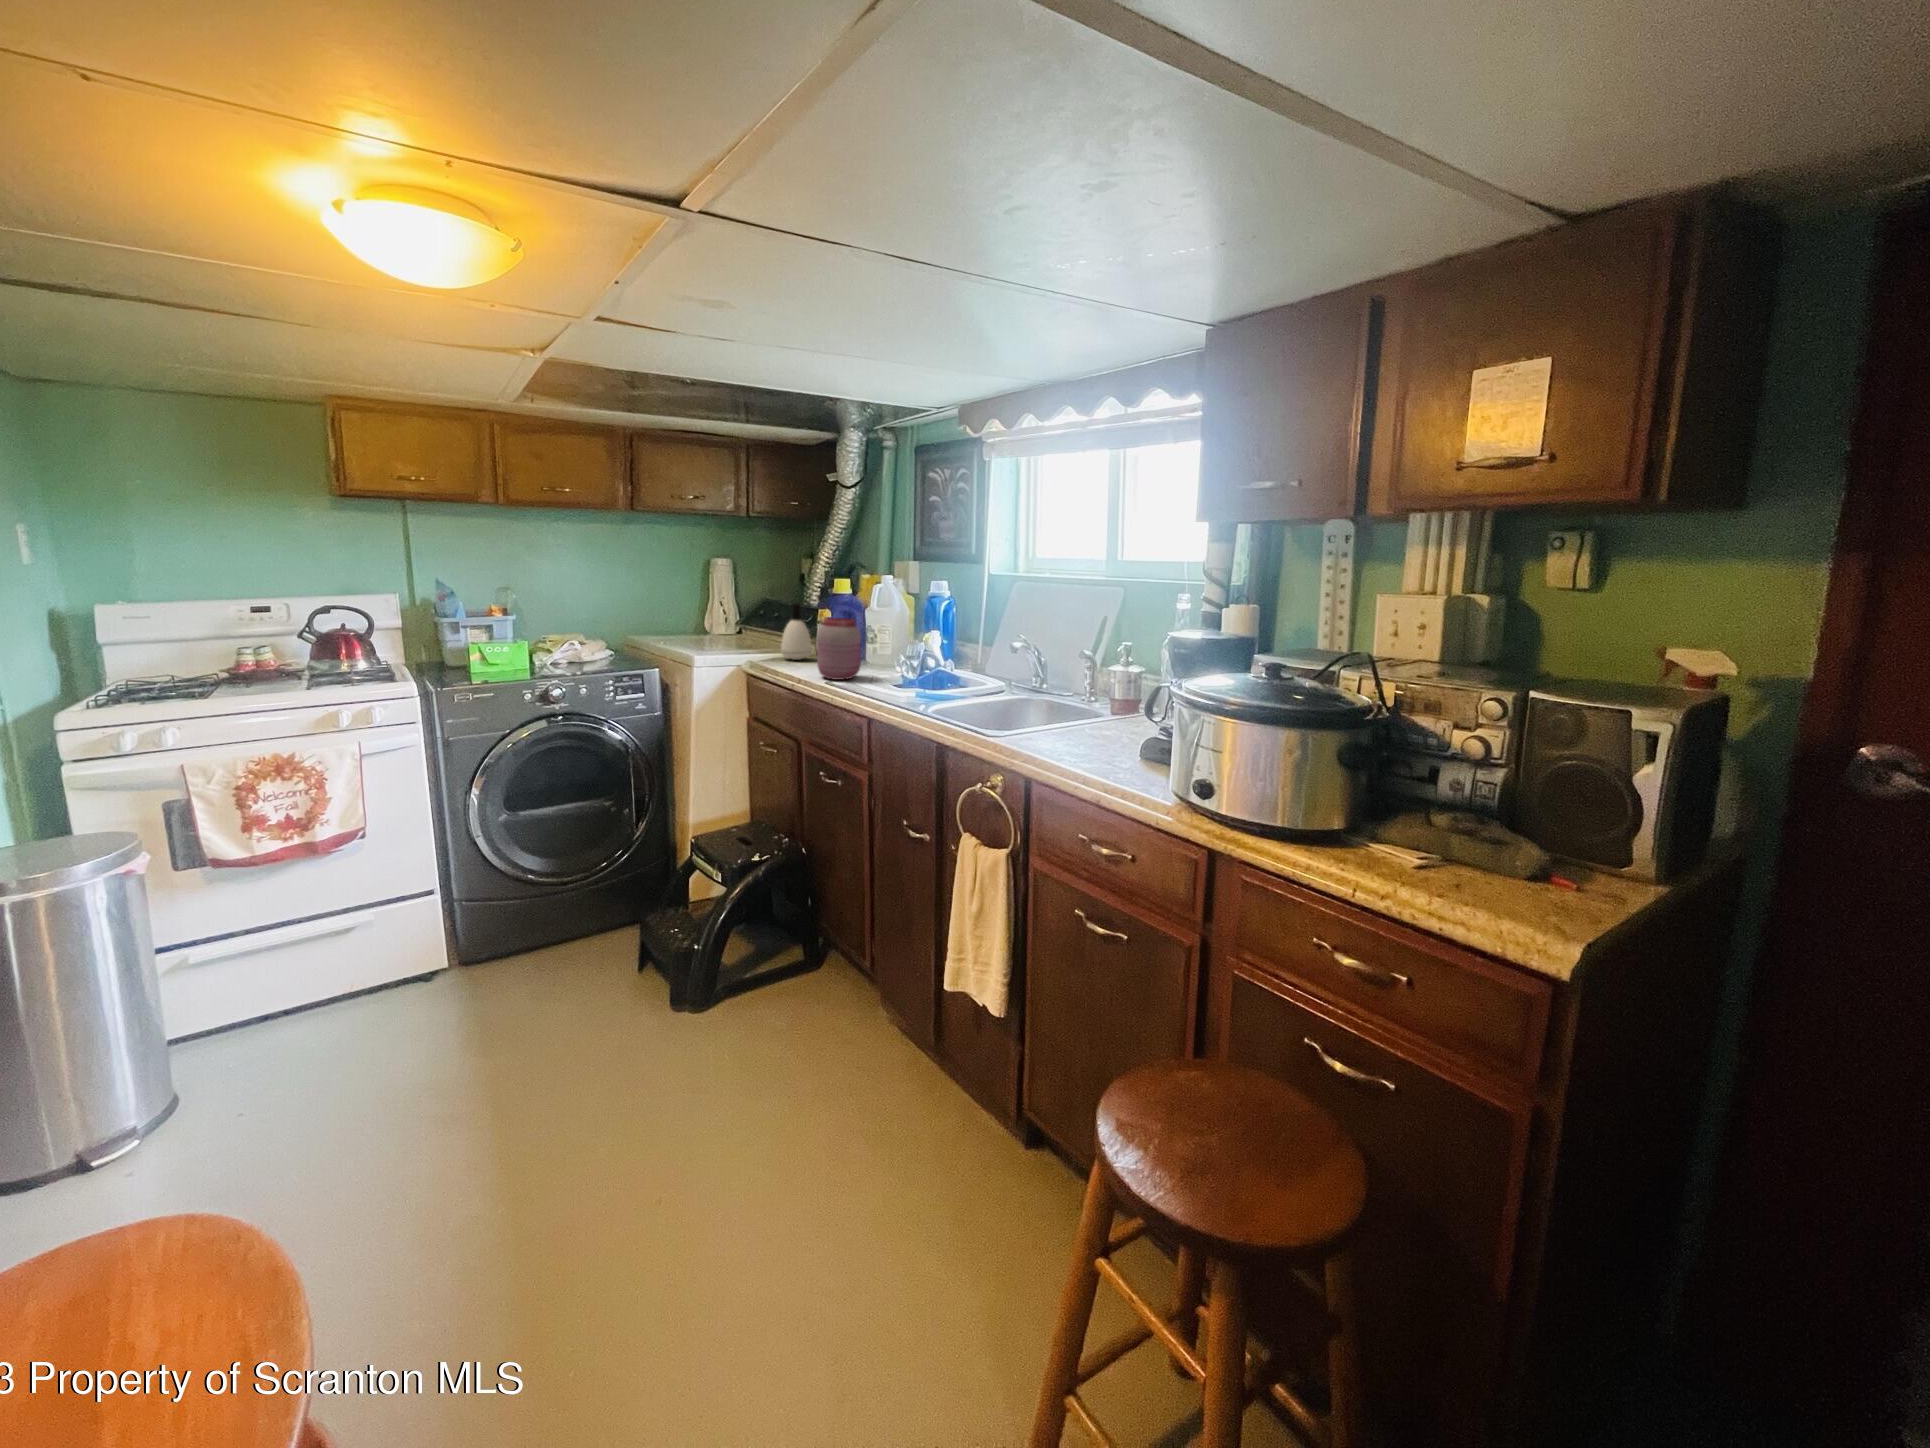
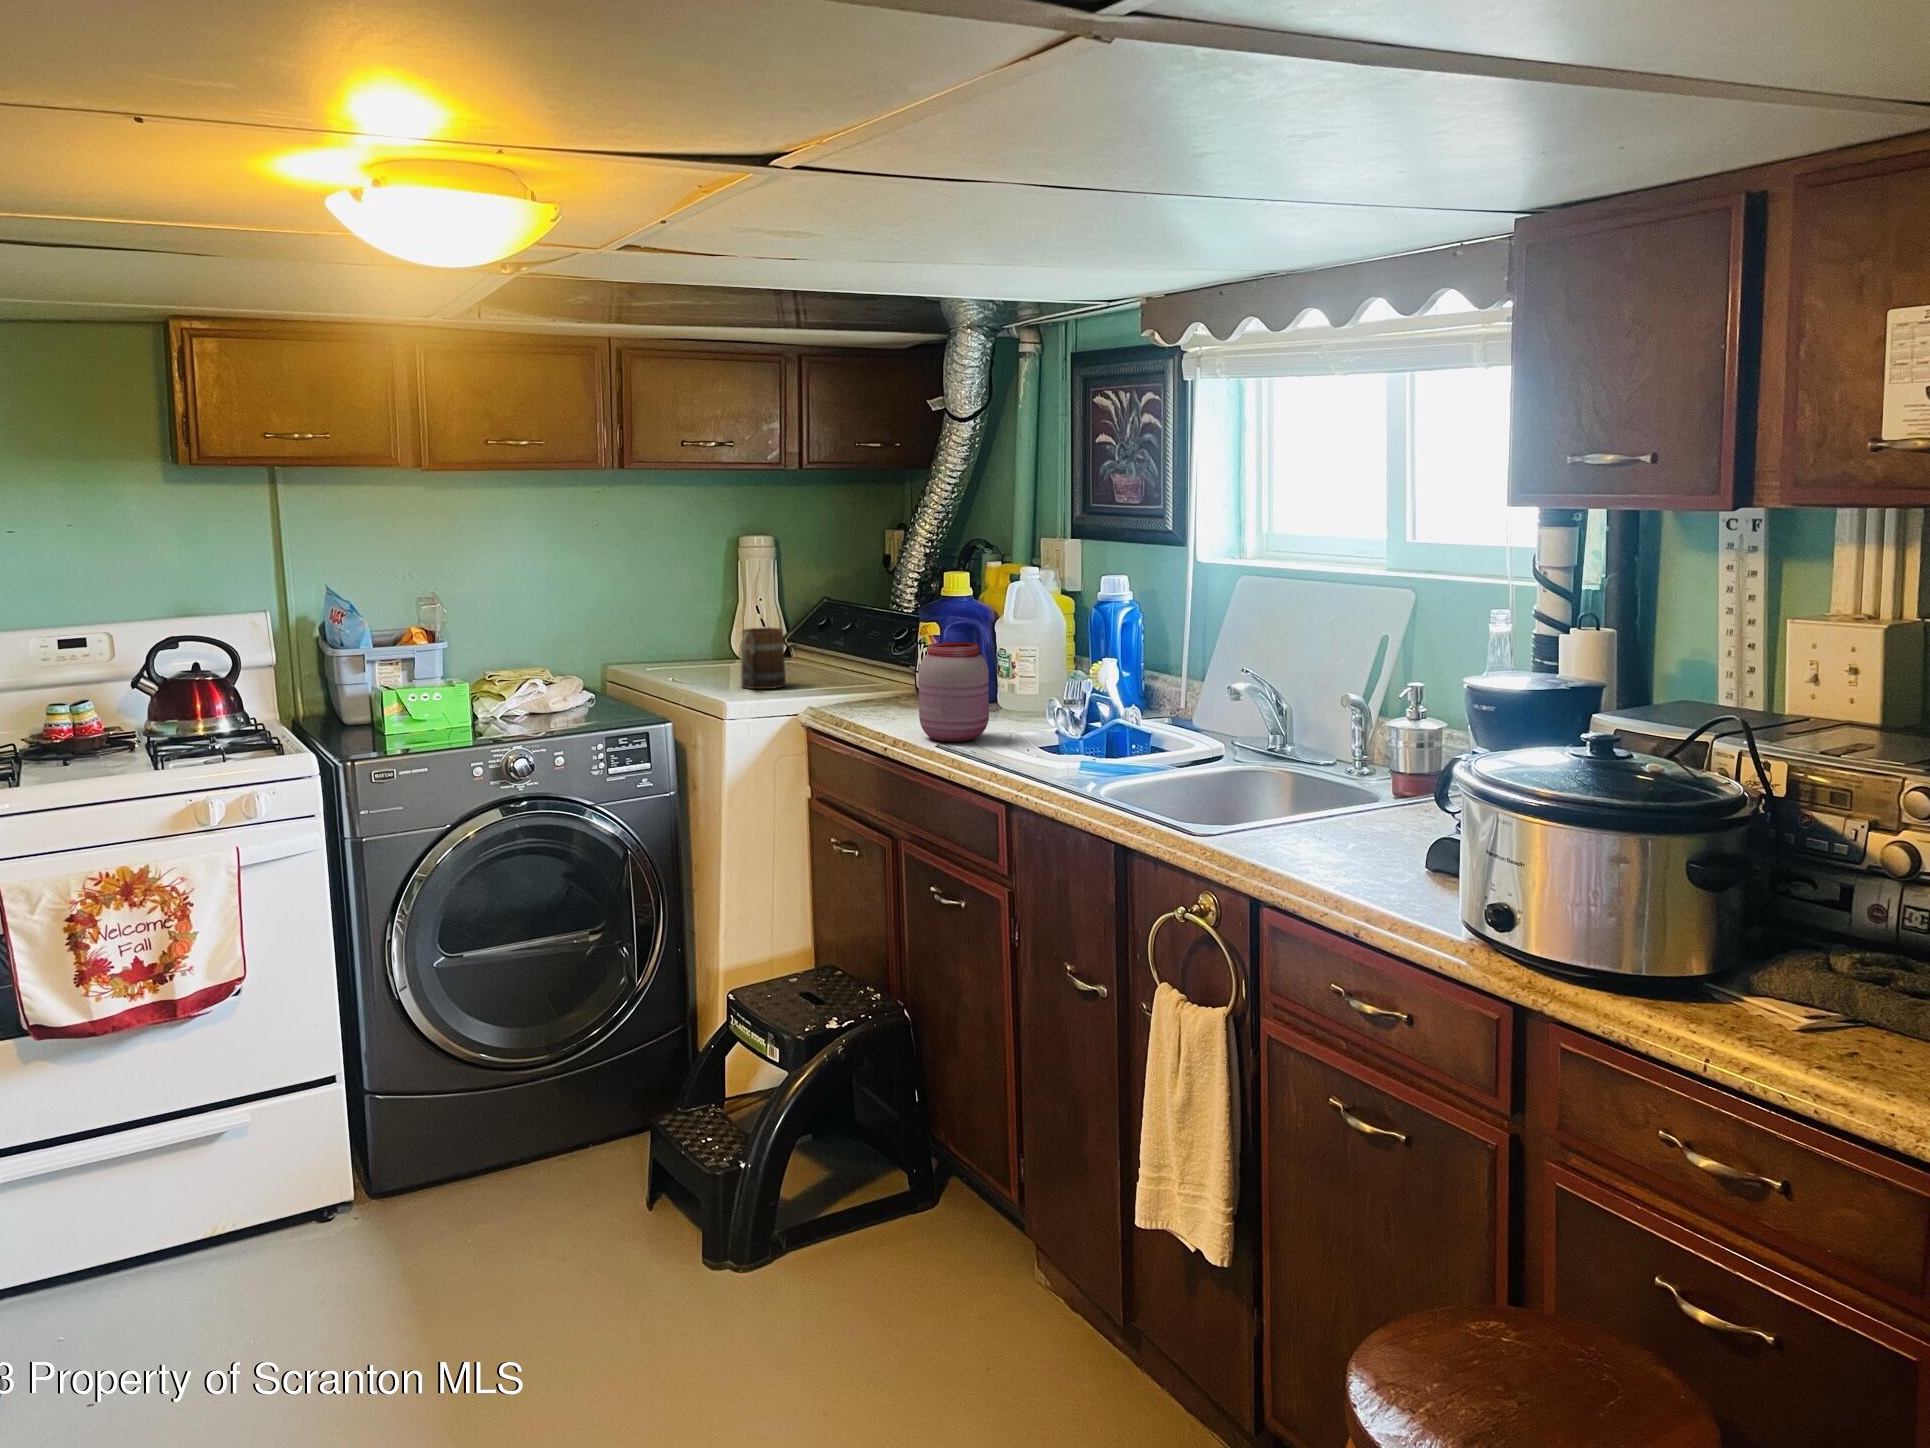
soap dispenser: present [781,603,812,660] -> none [858,615,907,707]
mug: none [709,612,738,649] -> present [741,628,786,689]

